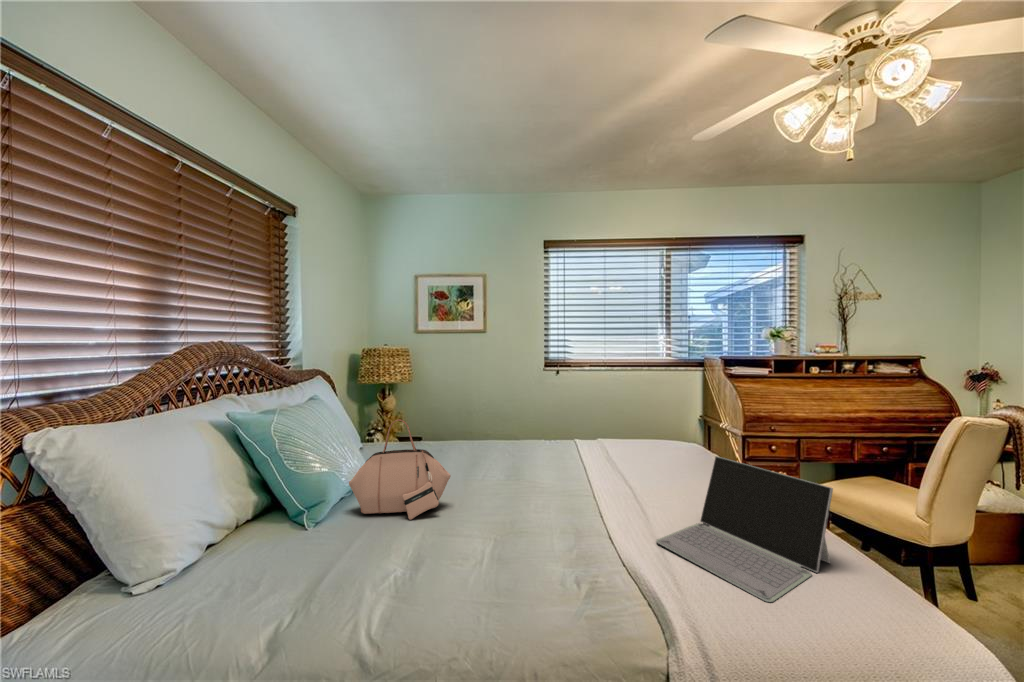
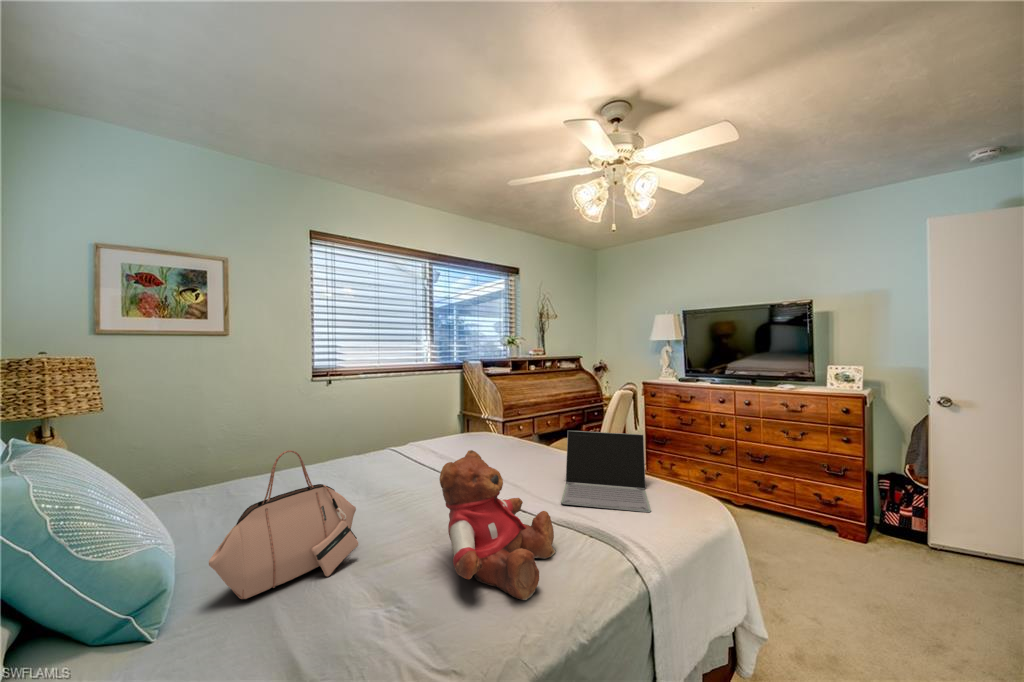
teddy bear: none [443,447,579,606] -> present [439,450,556,600]

